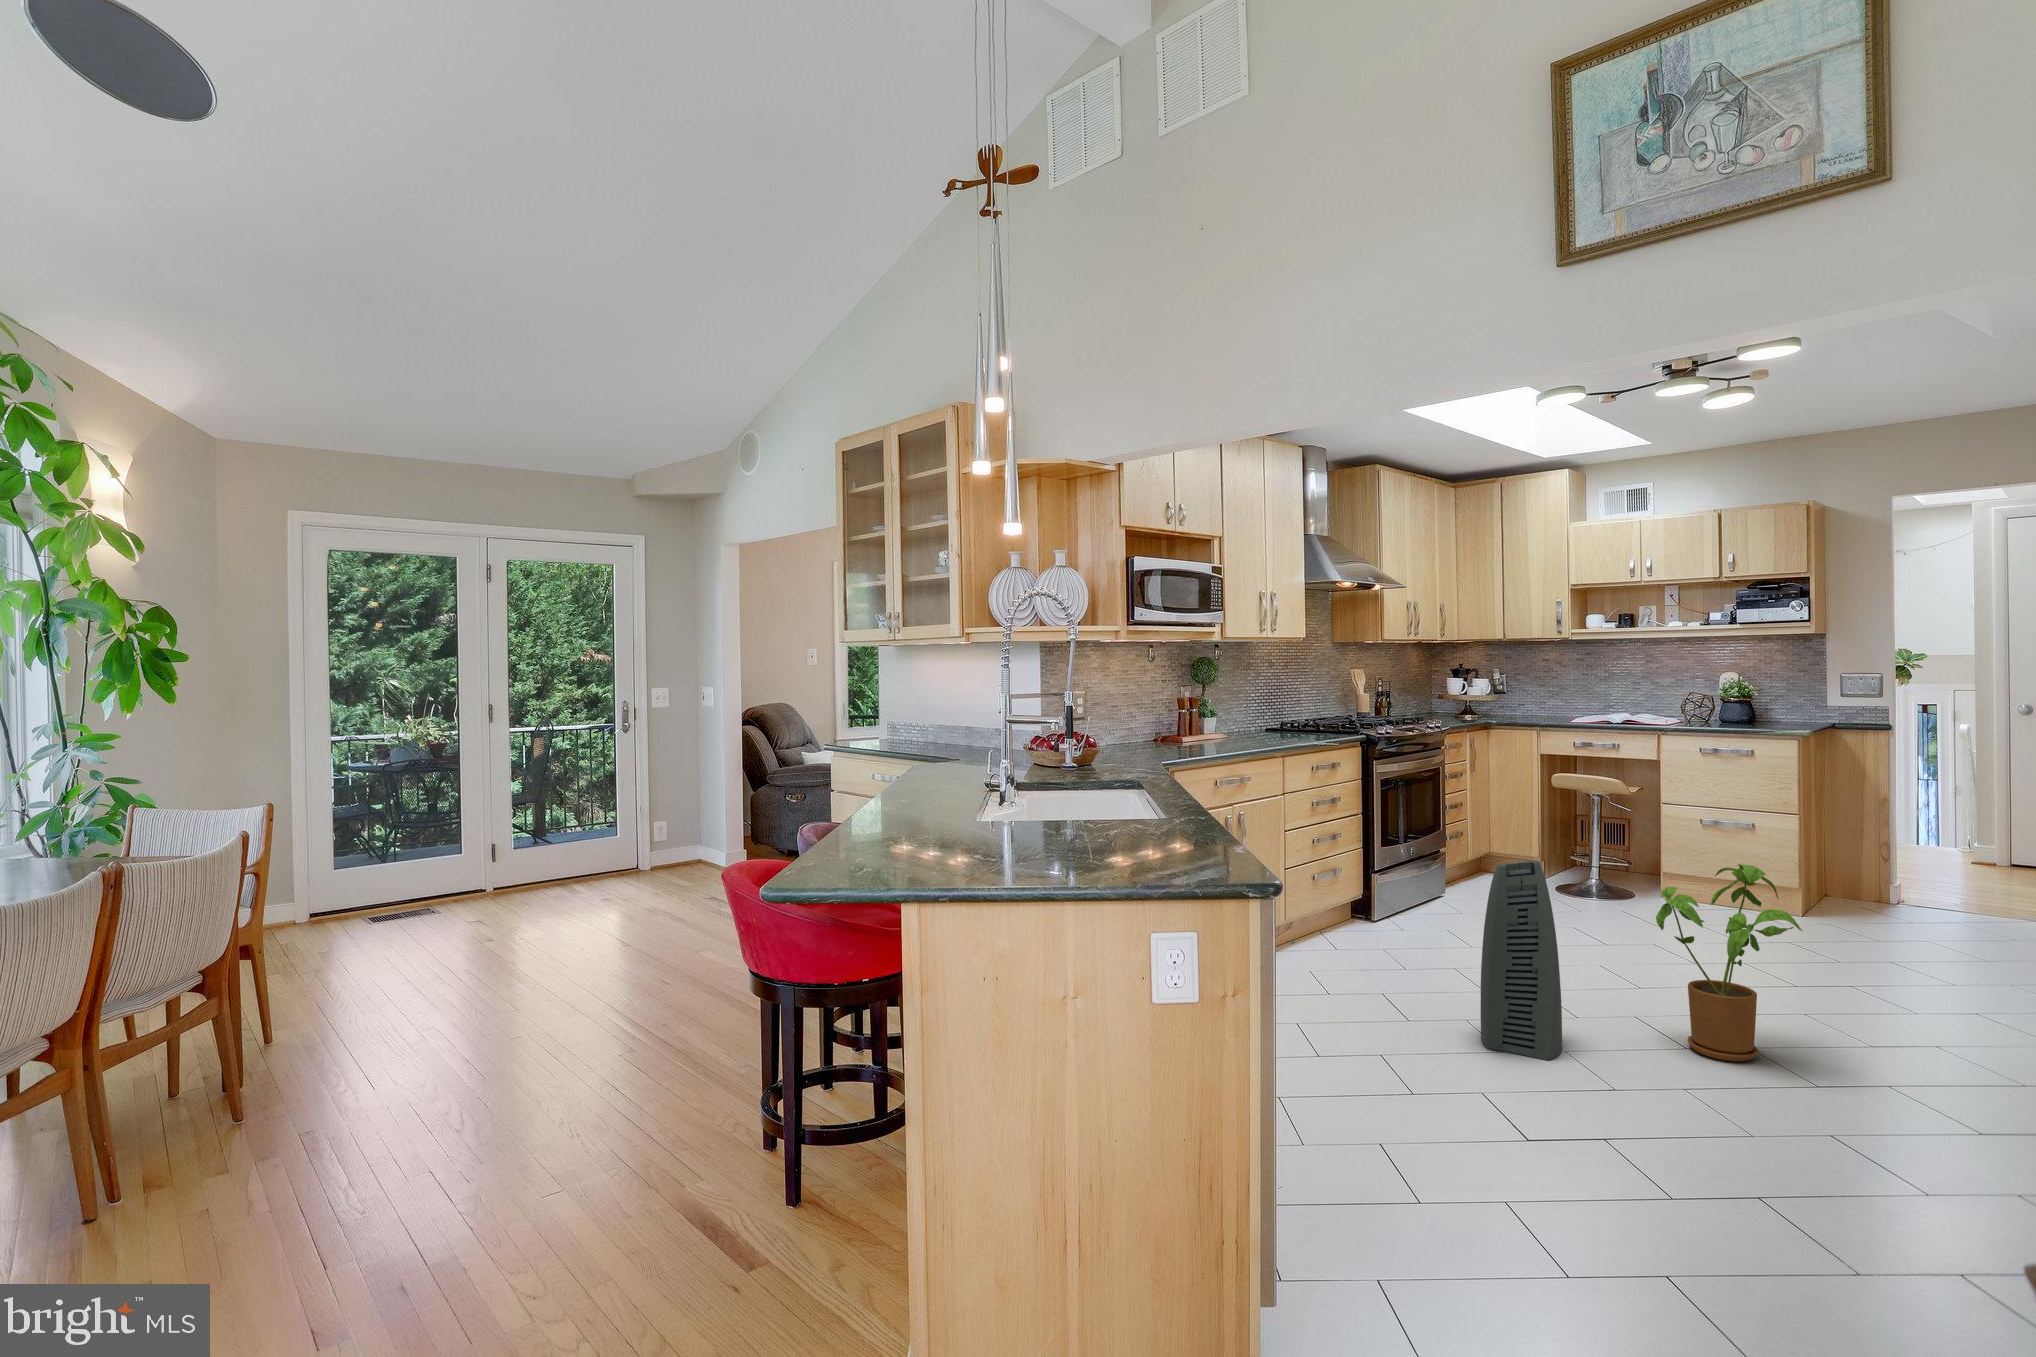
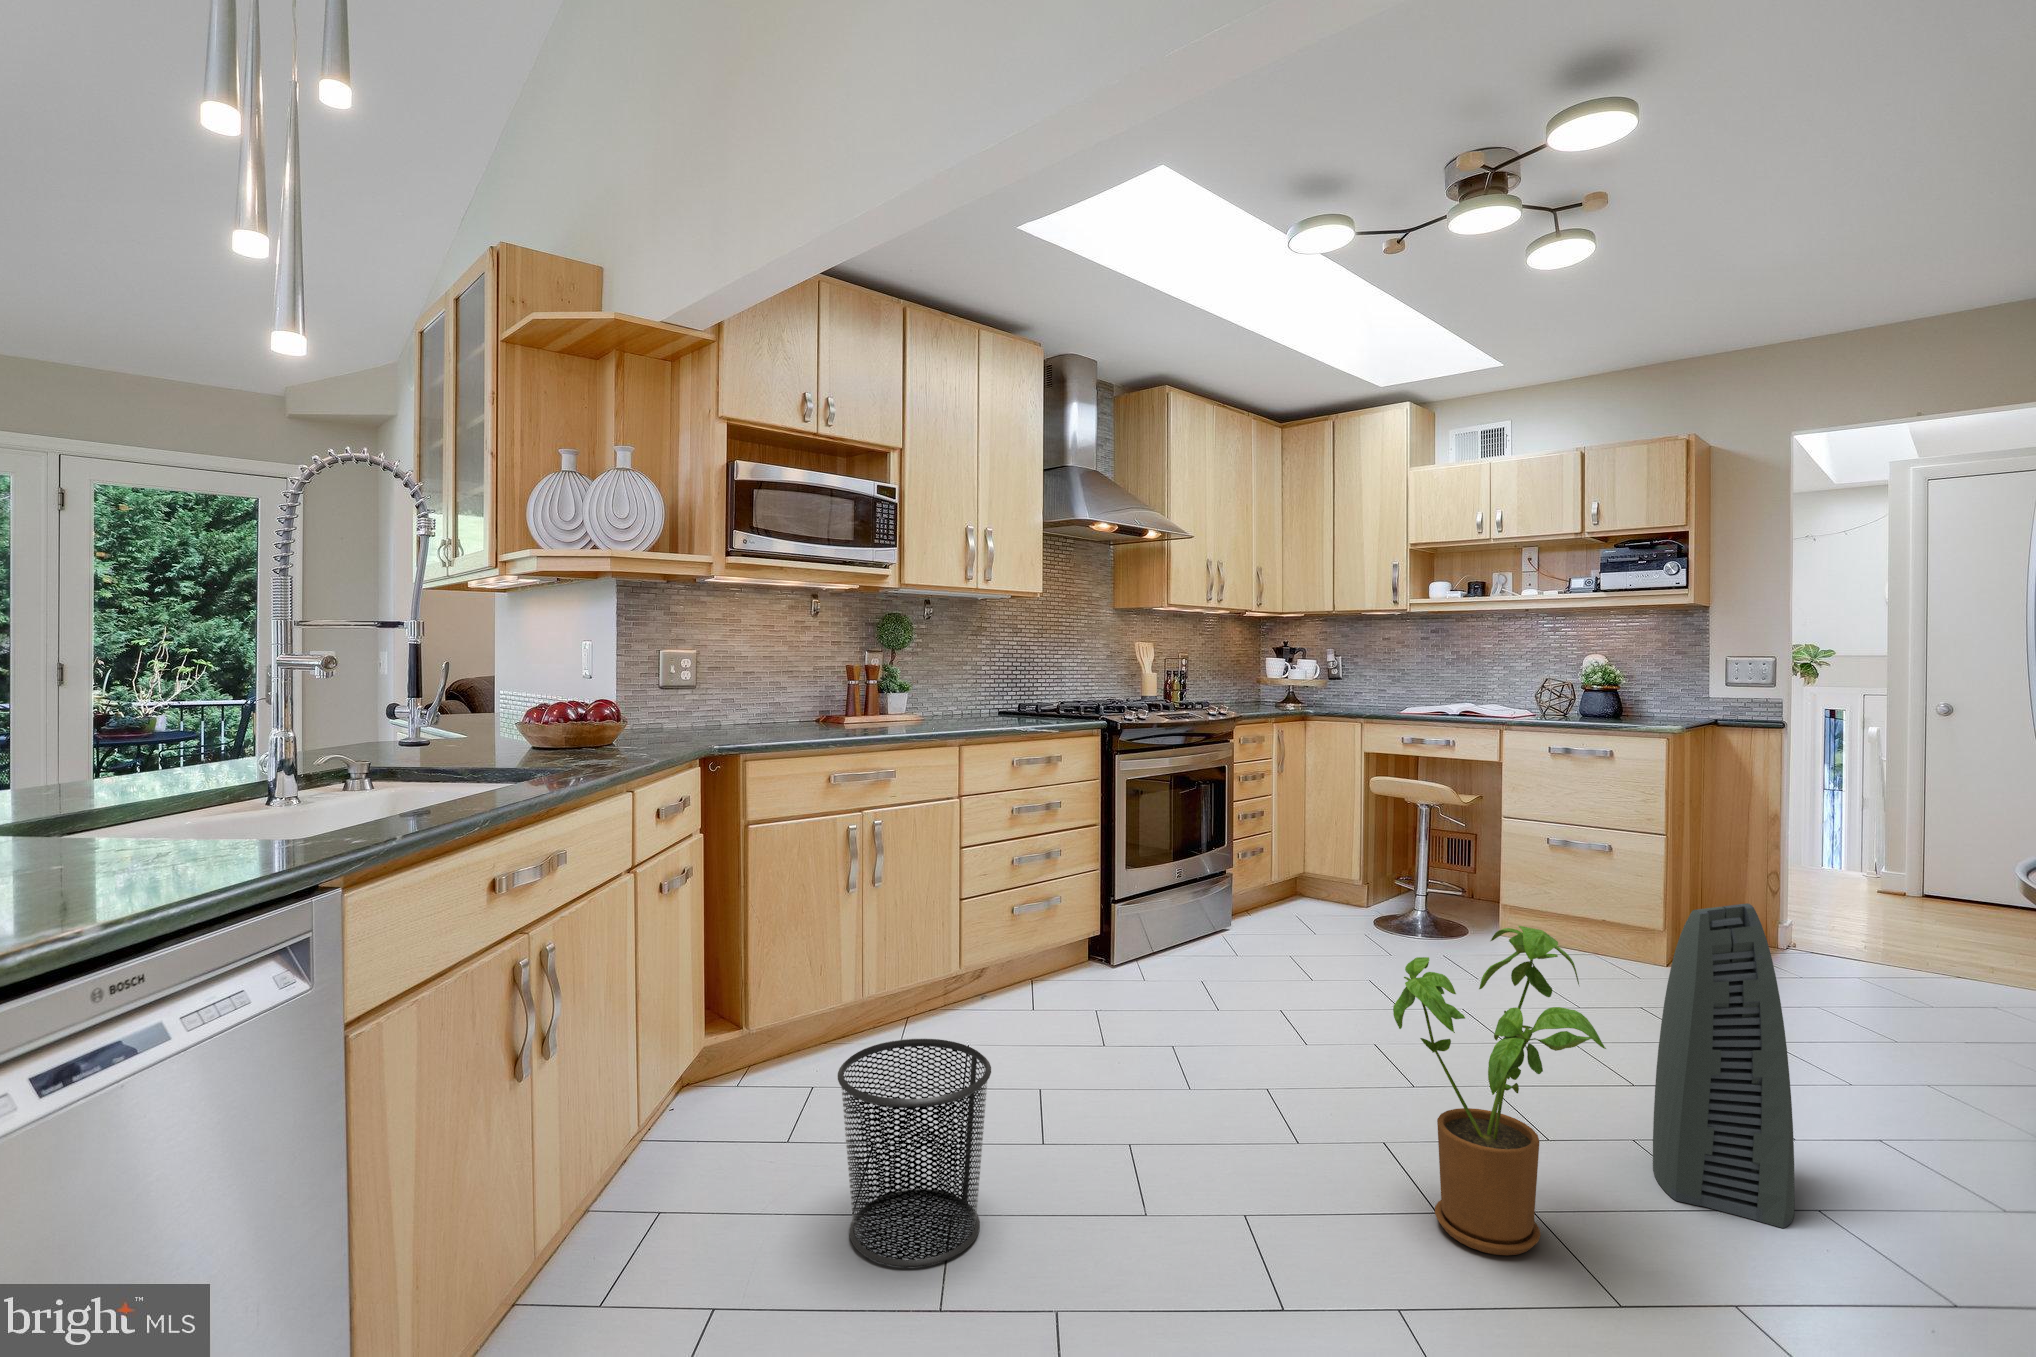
air purifier: present [1480,860,1562,1060] -> present [1653,903,1794,1228]
waste bin: none [1315,942,1414,1069] -> present [838,1039,991,1267]

